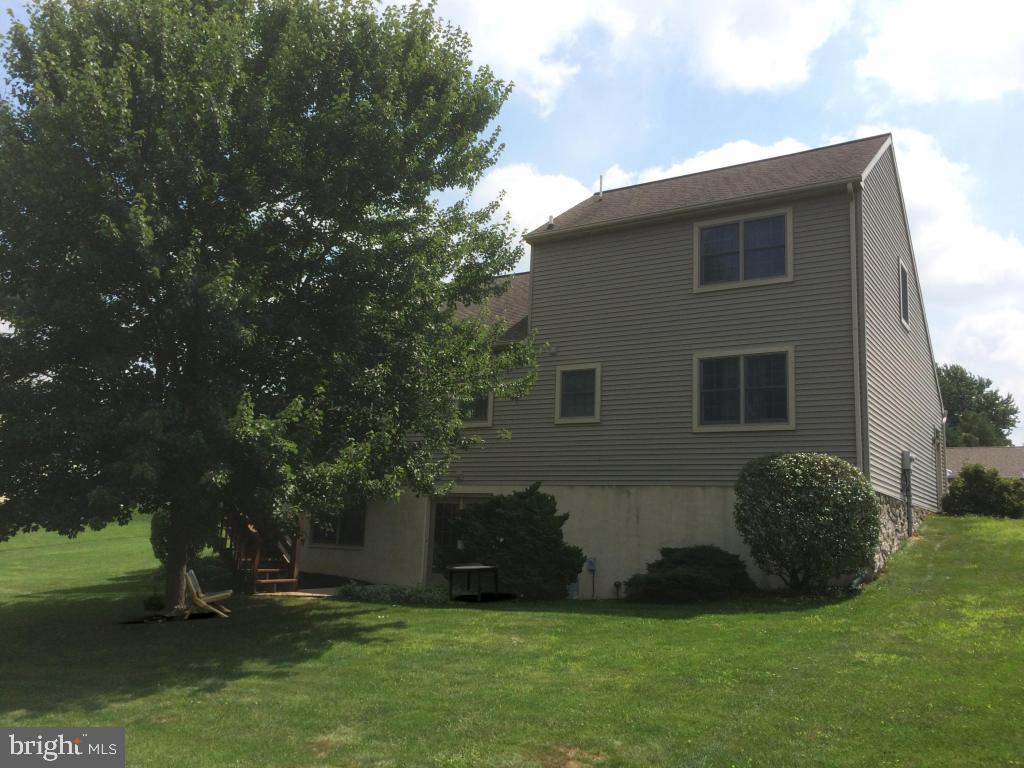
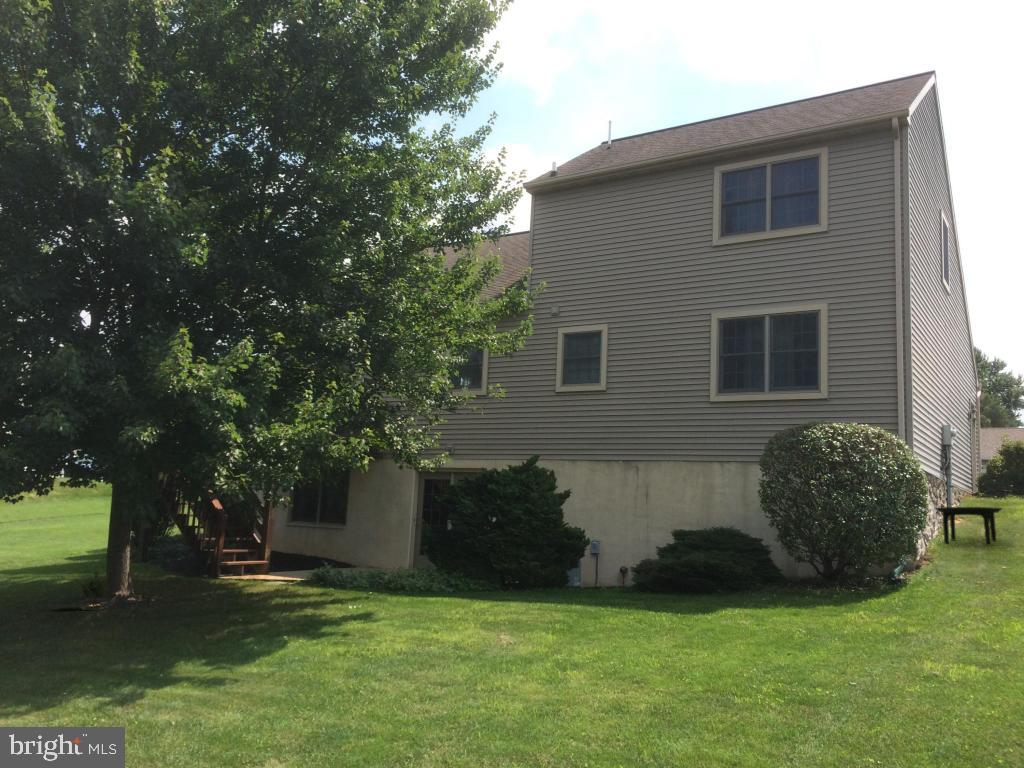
round table: present [446,563,500,601] -> present [935,507,1002,545]
lounge chair: present [183,570,232,619] -> none [127,550,187,606]

